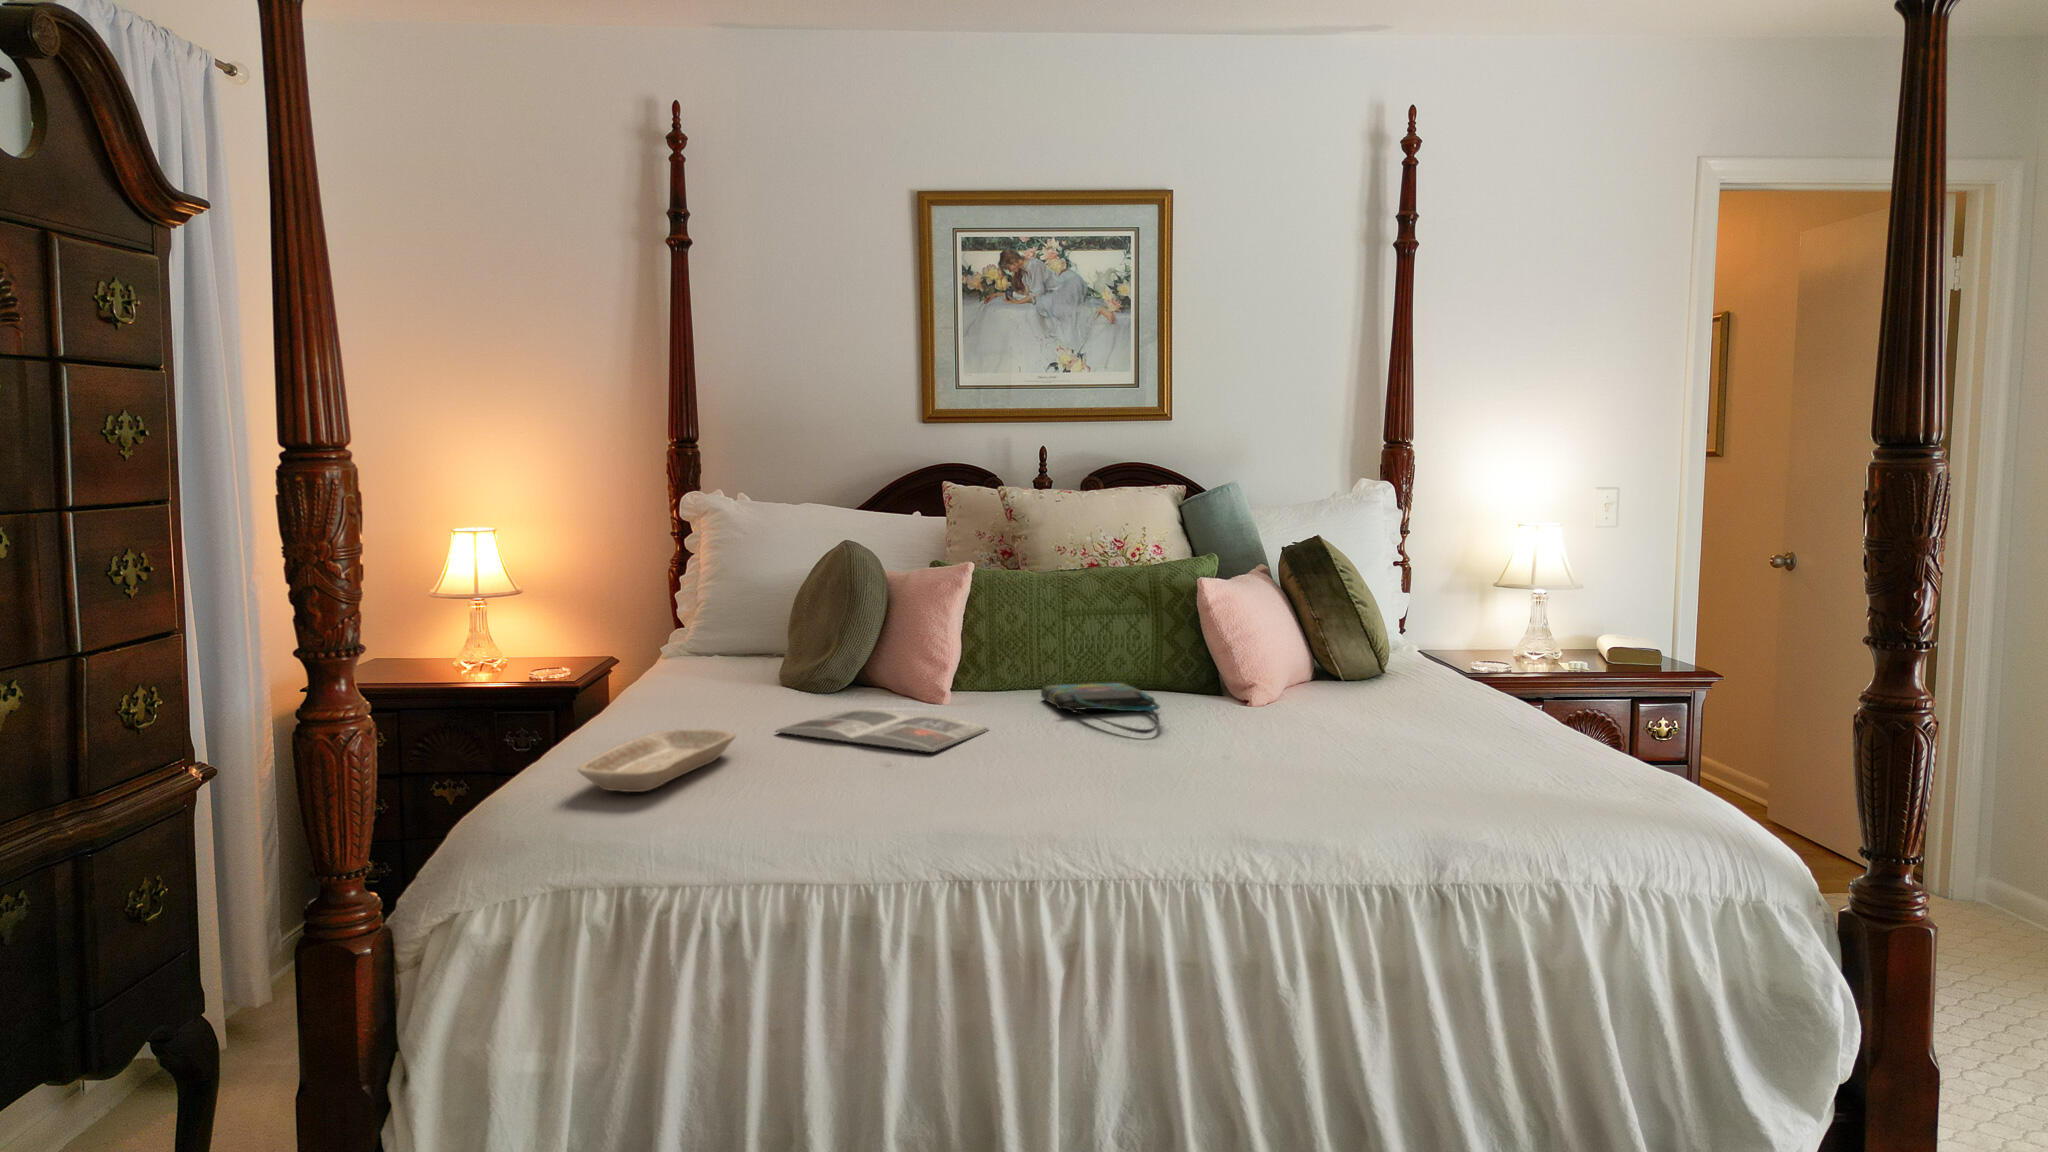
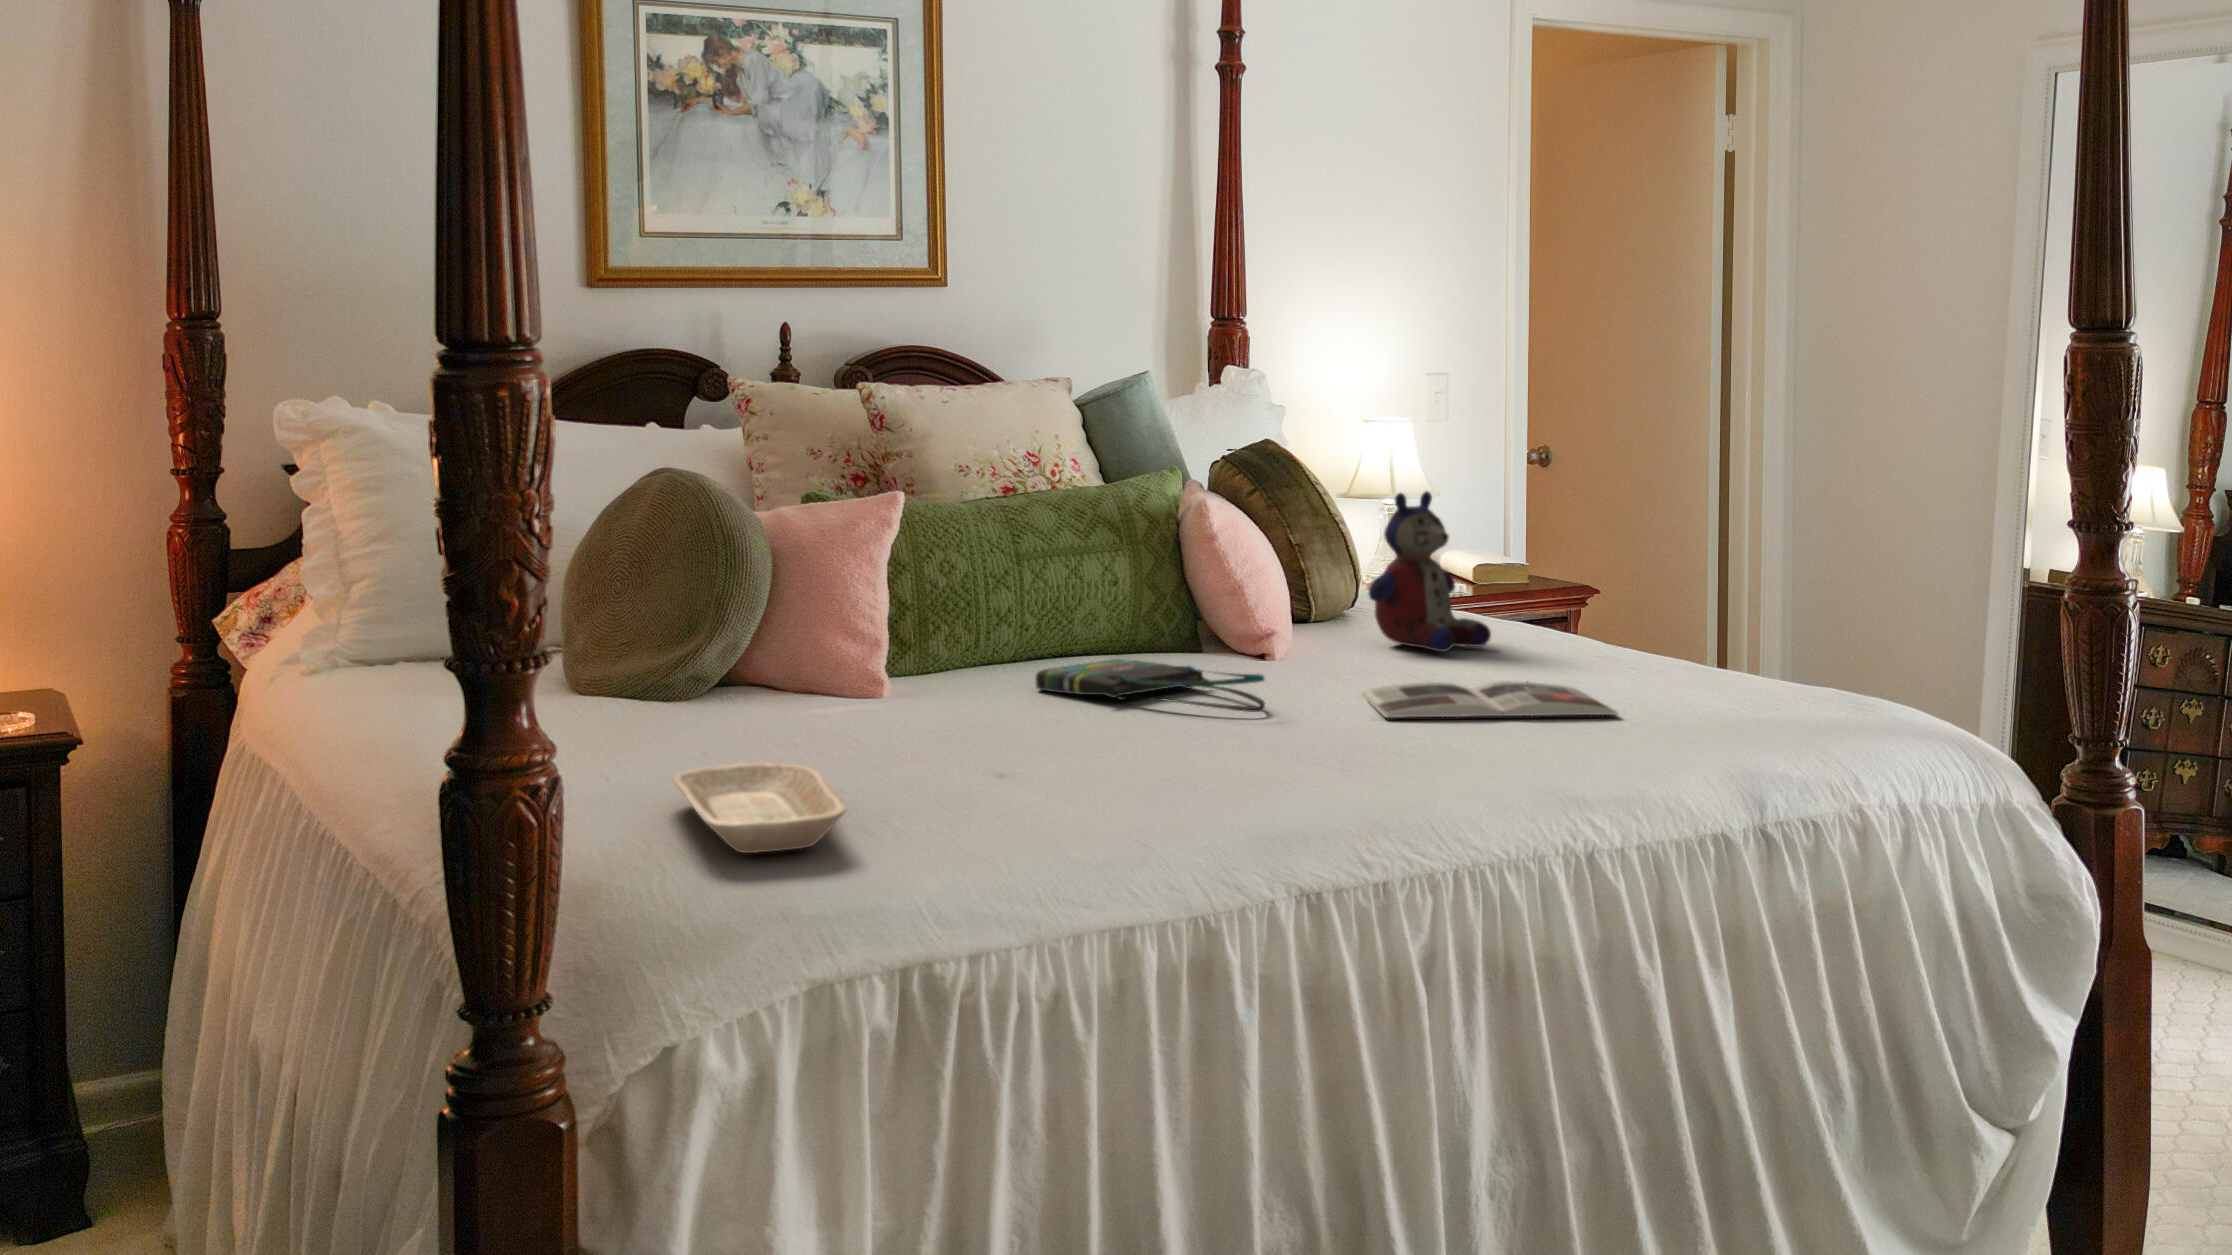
stuffed bear: none [1348,571,1452,702] -> present [1369,491,1491,652]
magazine: present [777,709,988,752] -> present [1362,681,1618,718]

